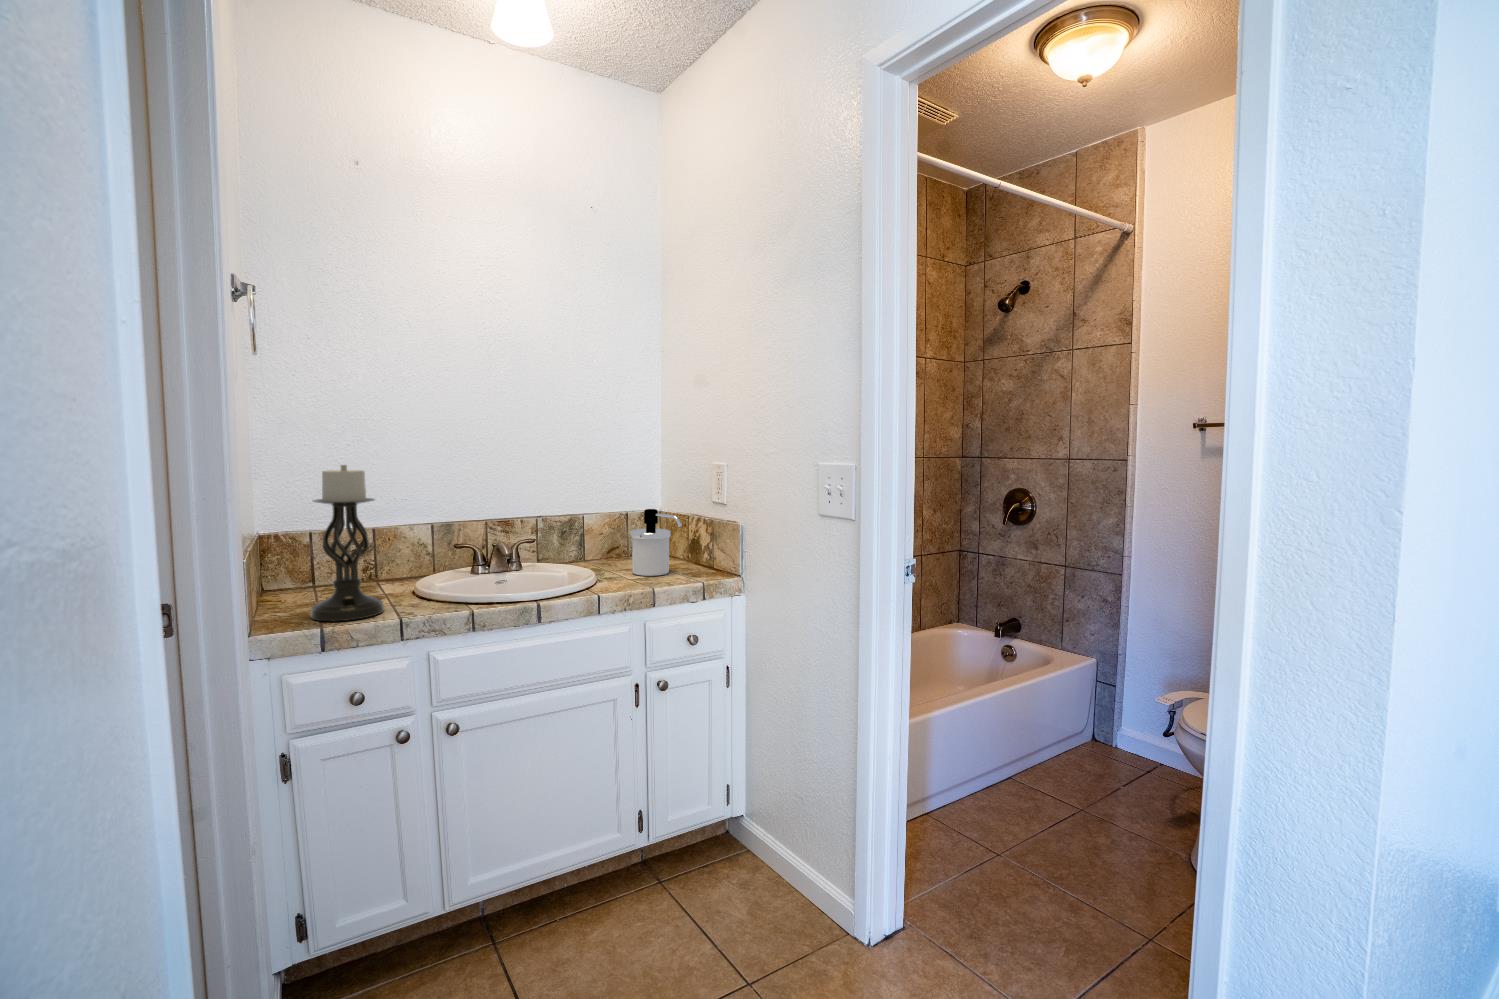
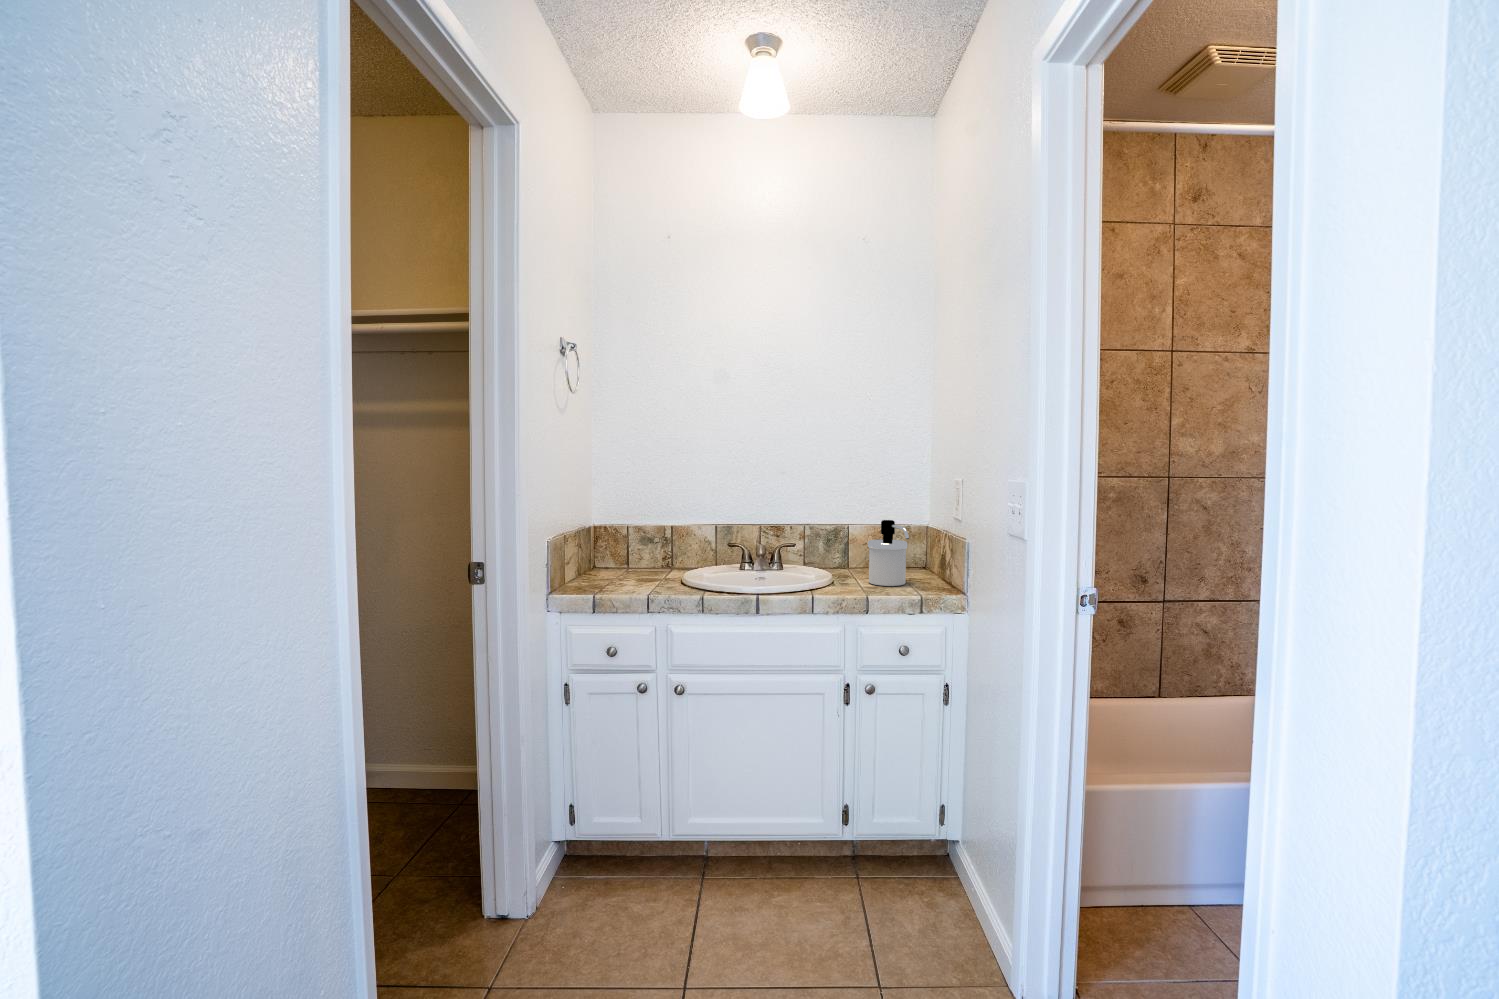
candle holder: present [310,465,384,621] -> none [596,473,646,591]

